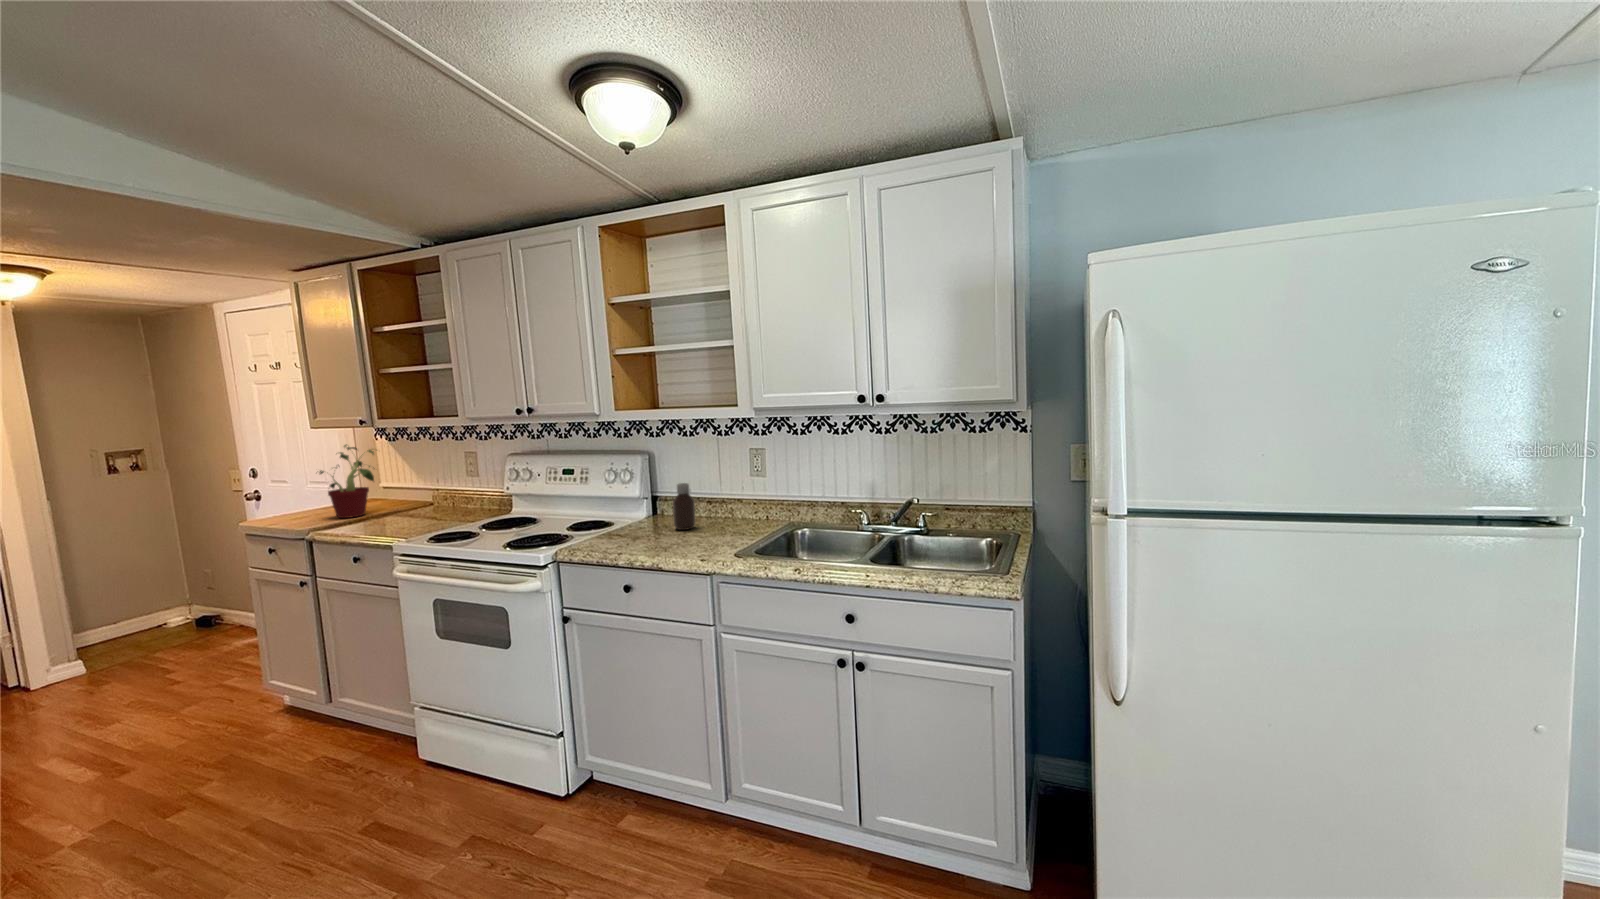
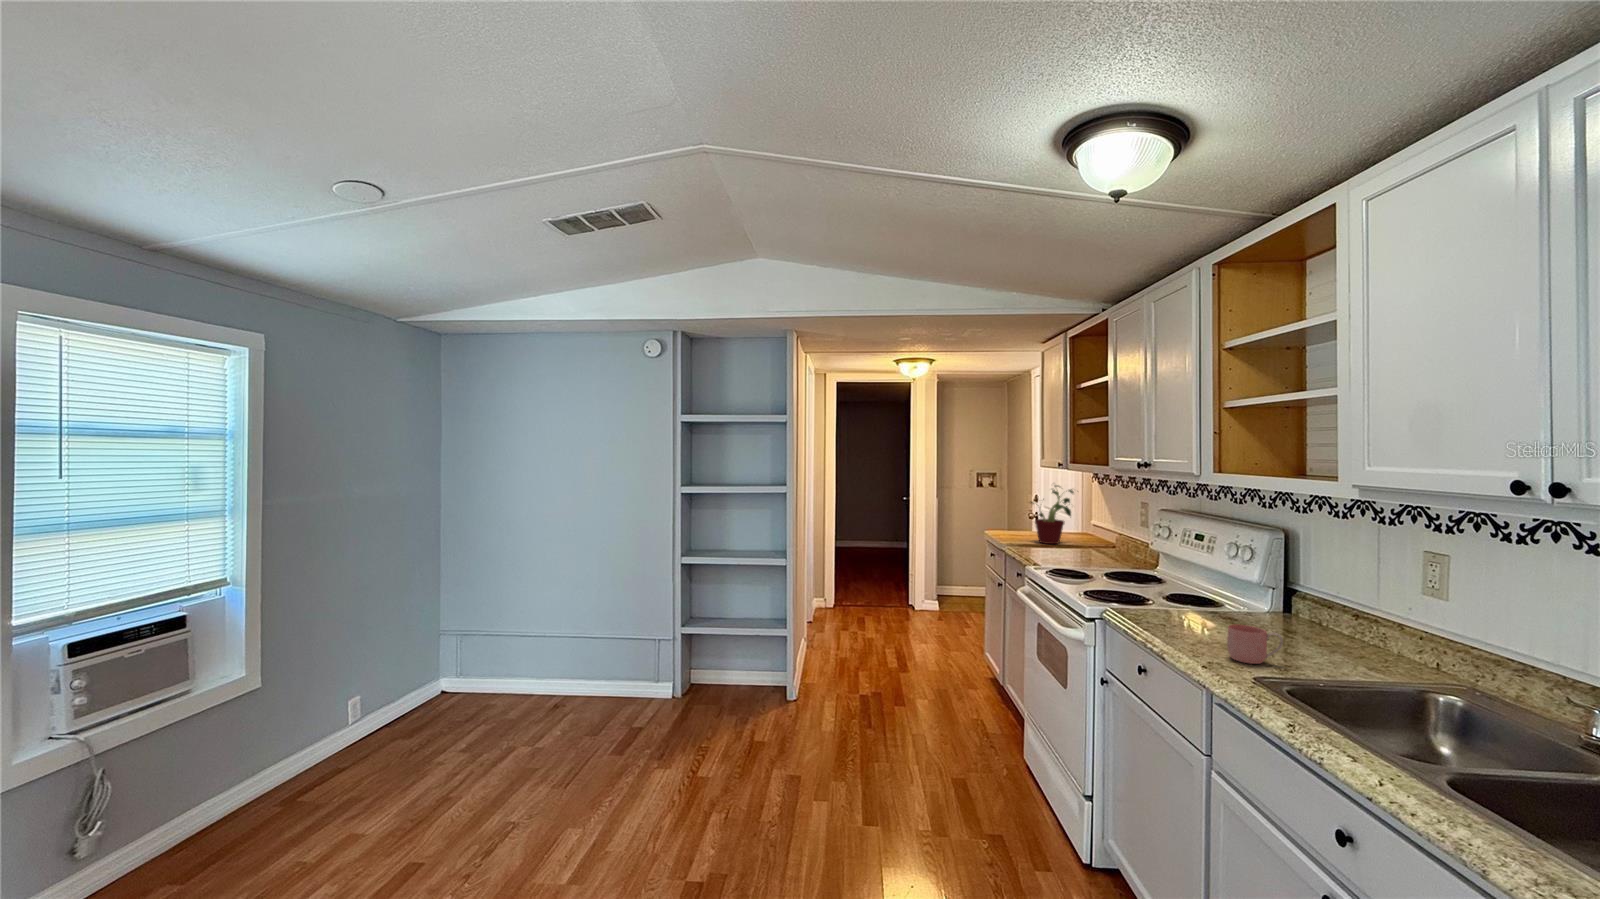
bottle: present [673,483,695,530] -> none [1270,576,1305,640]
mug: none [686,521,719,550] -> present [1227,625,1283,664]

